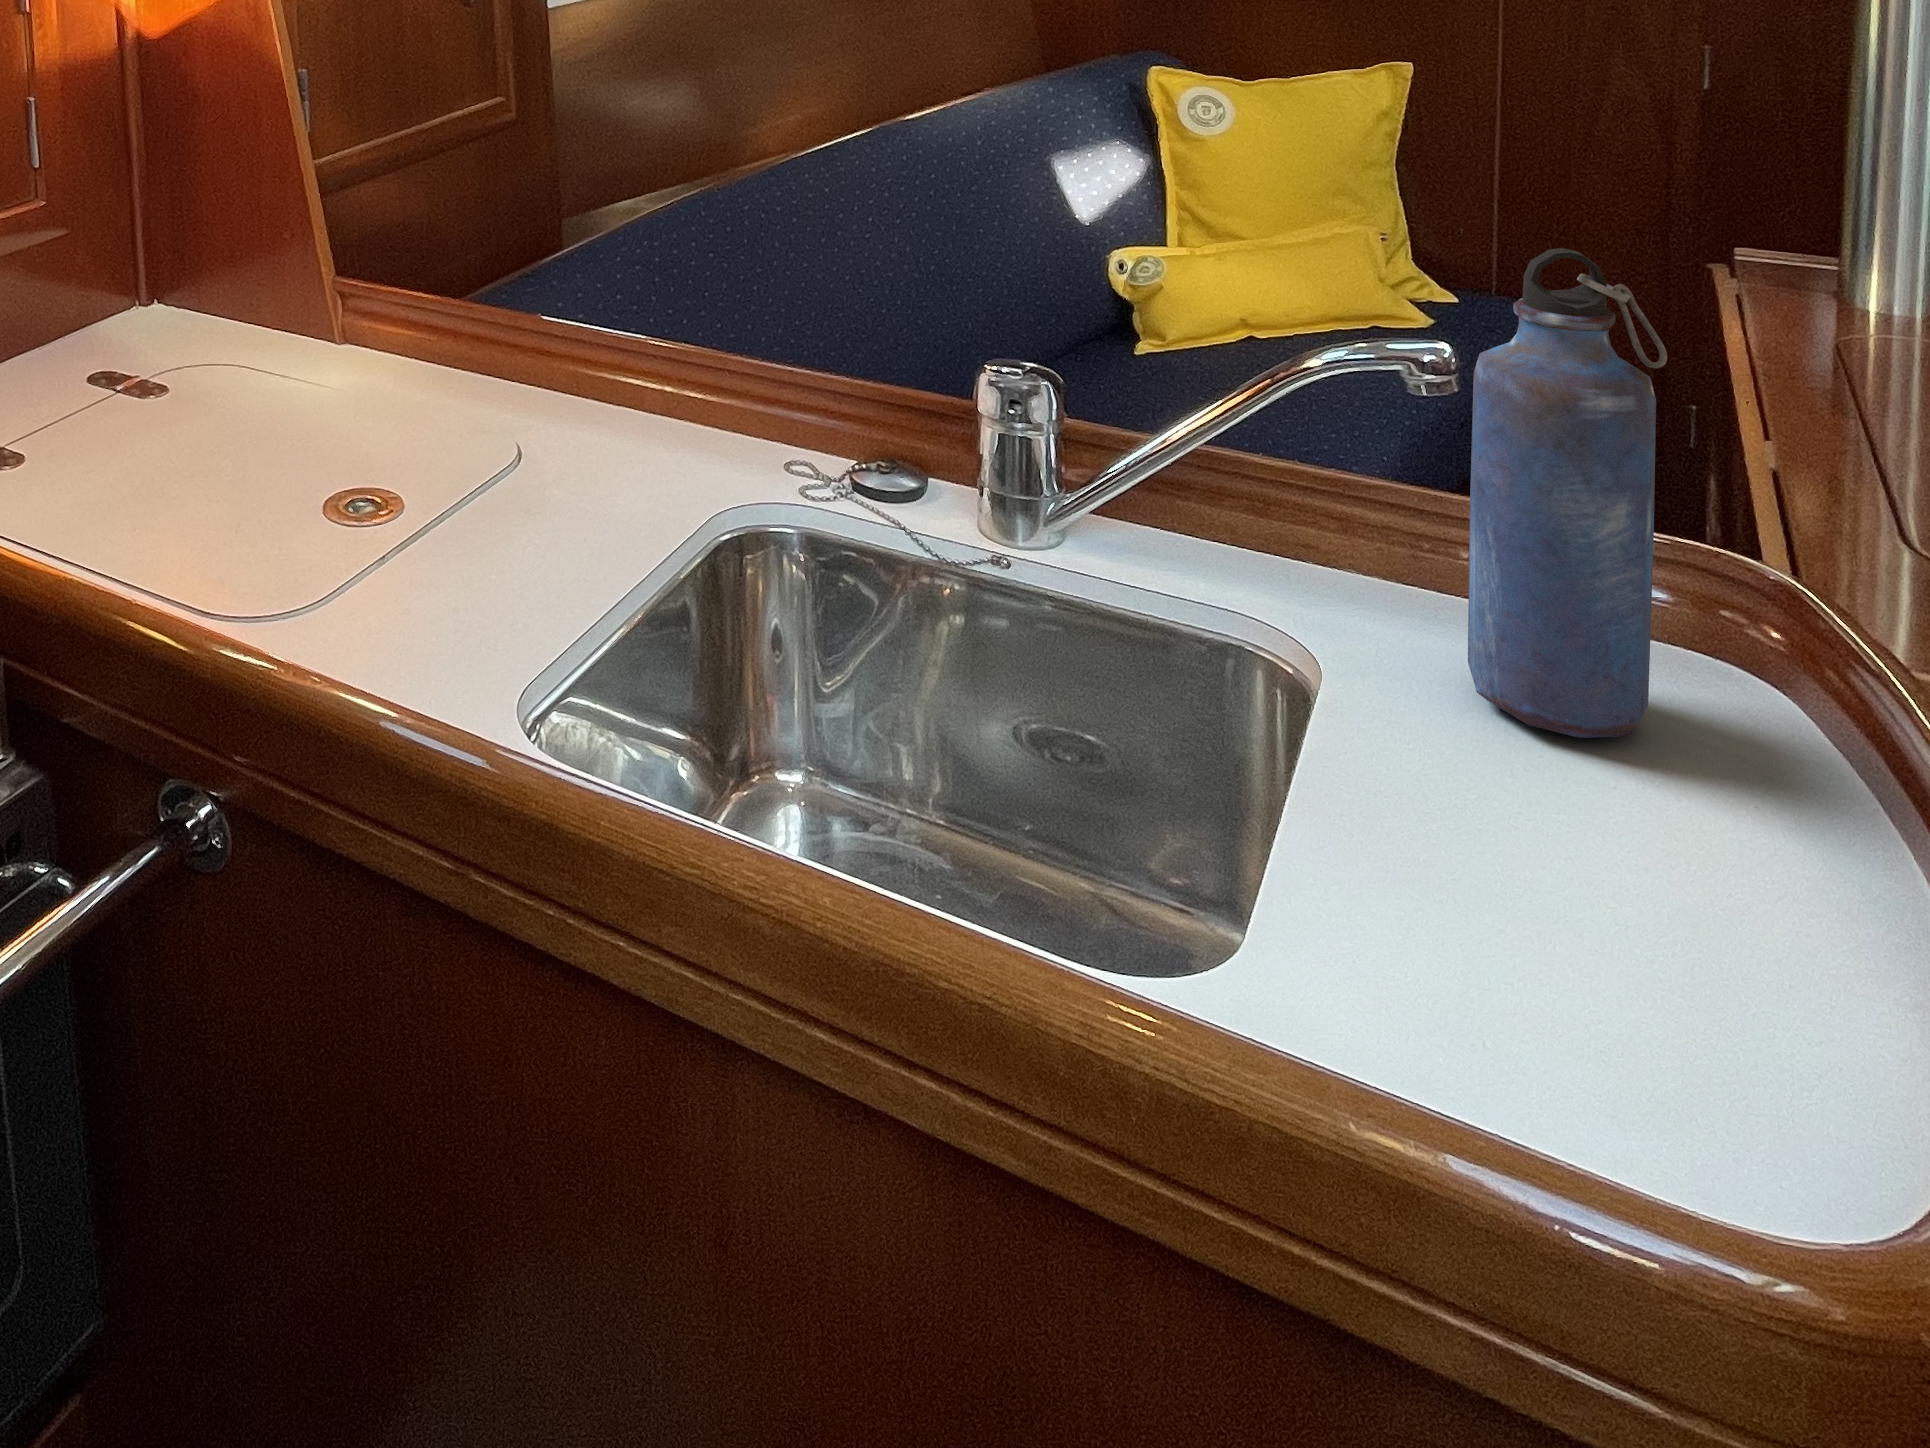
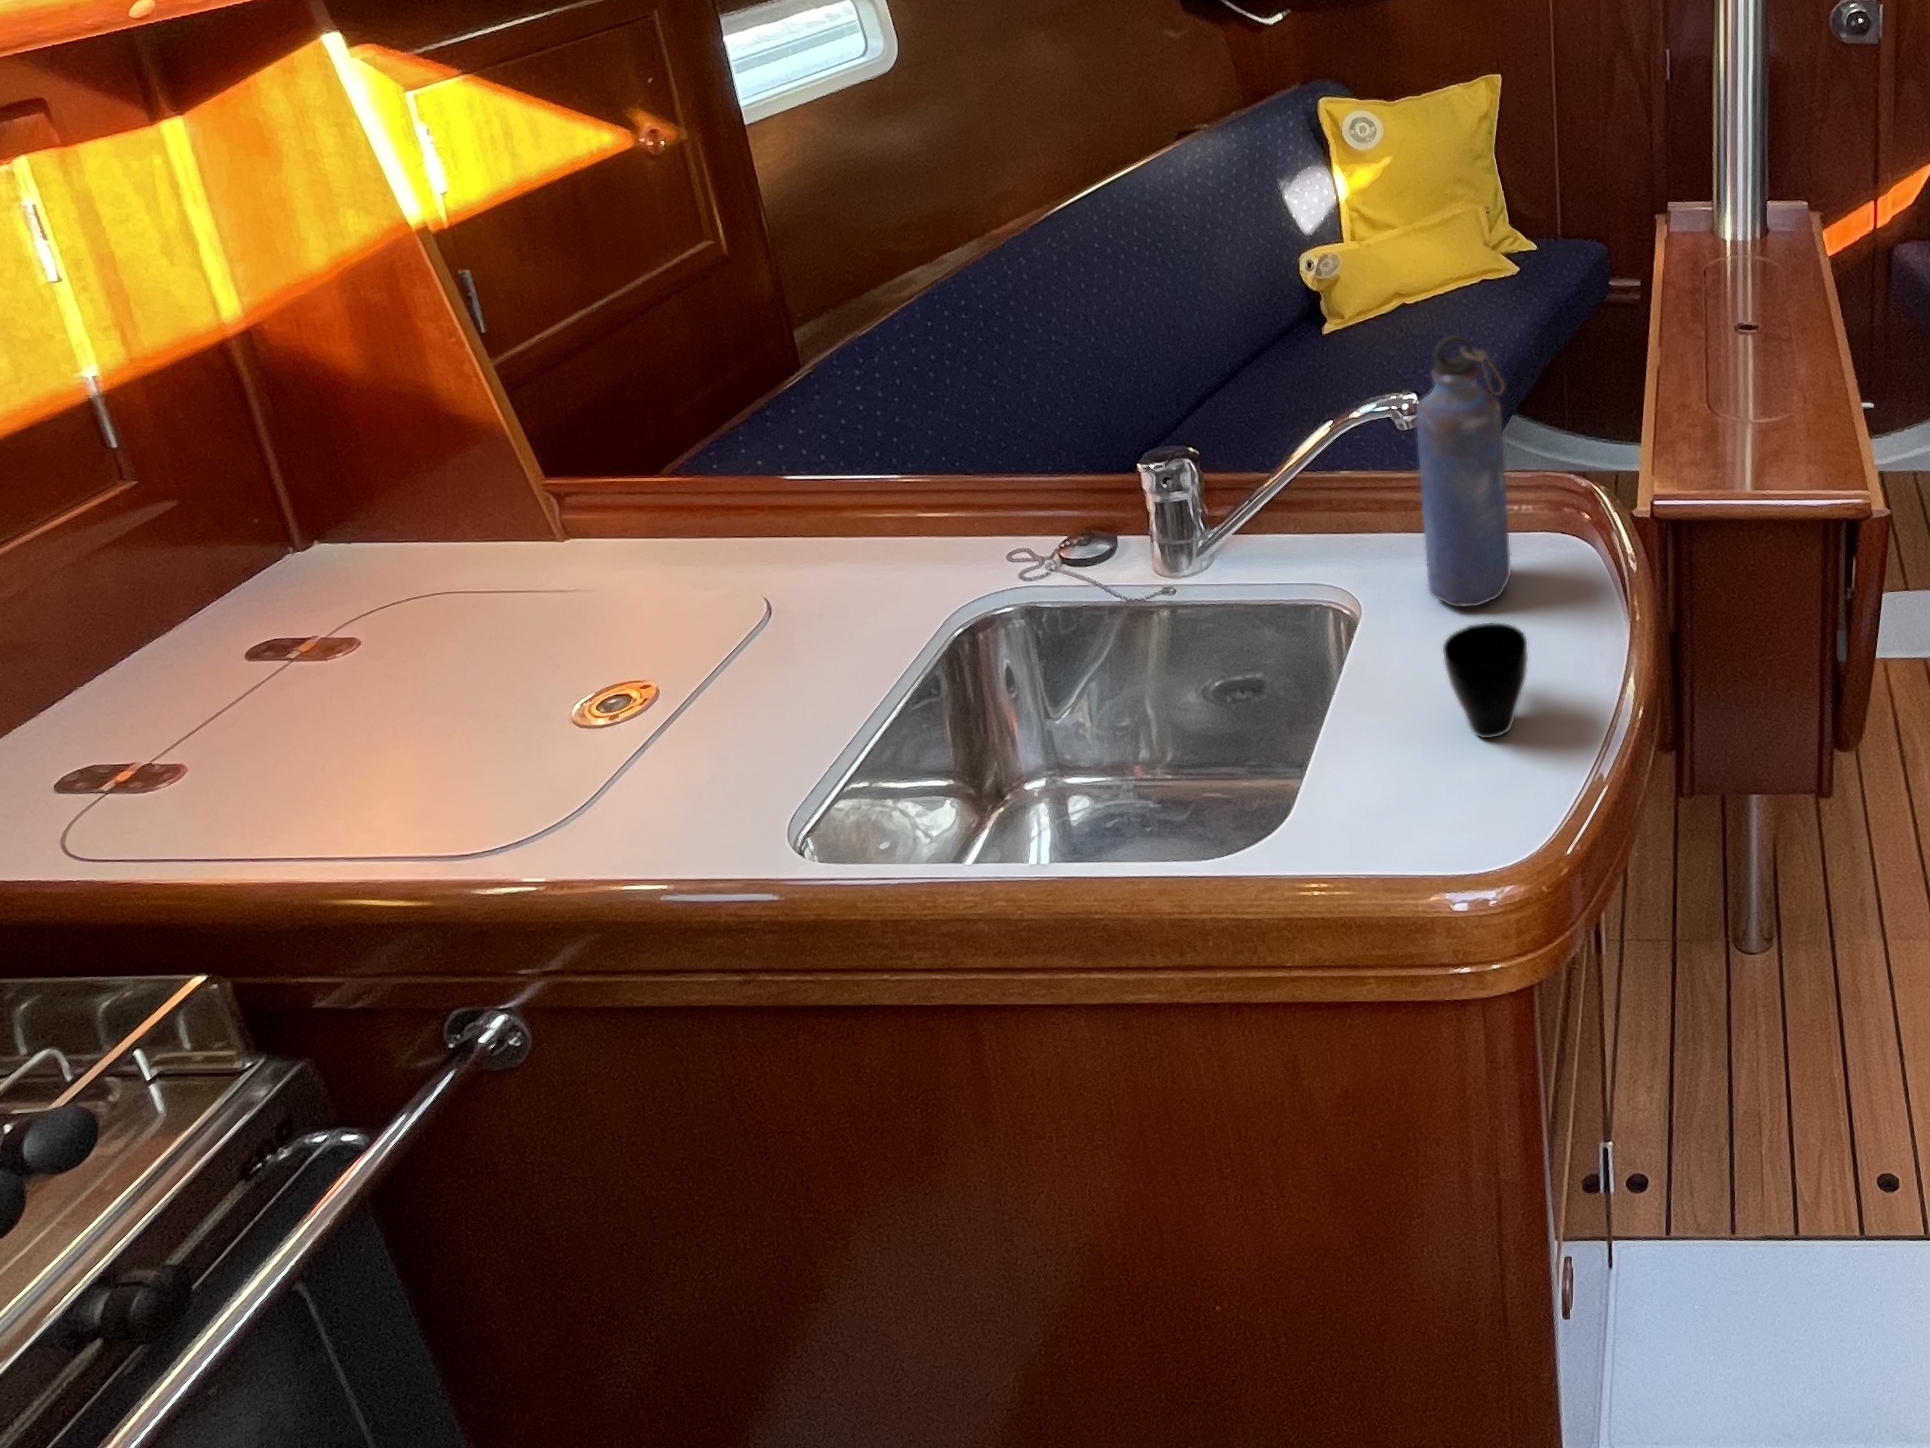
cup: none [1568,753,1775,988] -> present [1443,623,1528,738]

